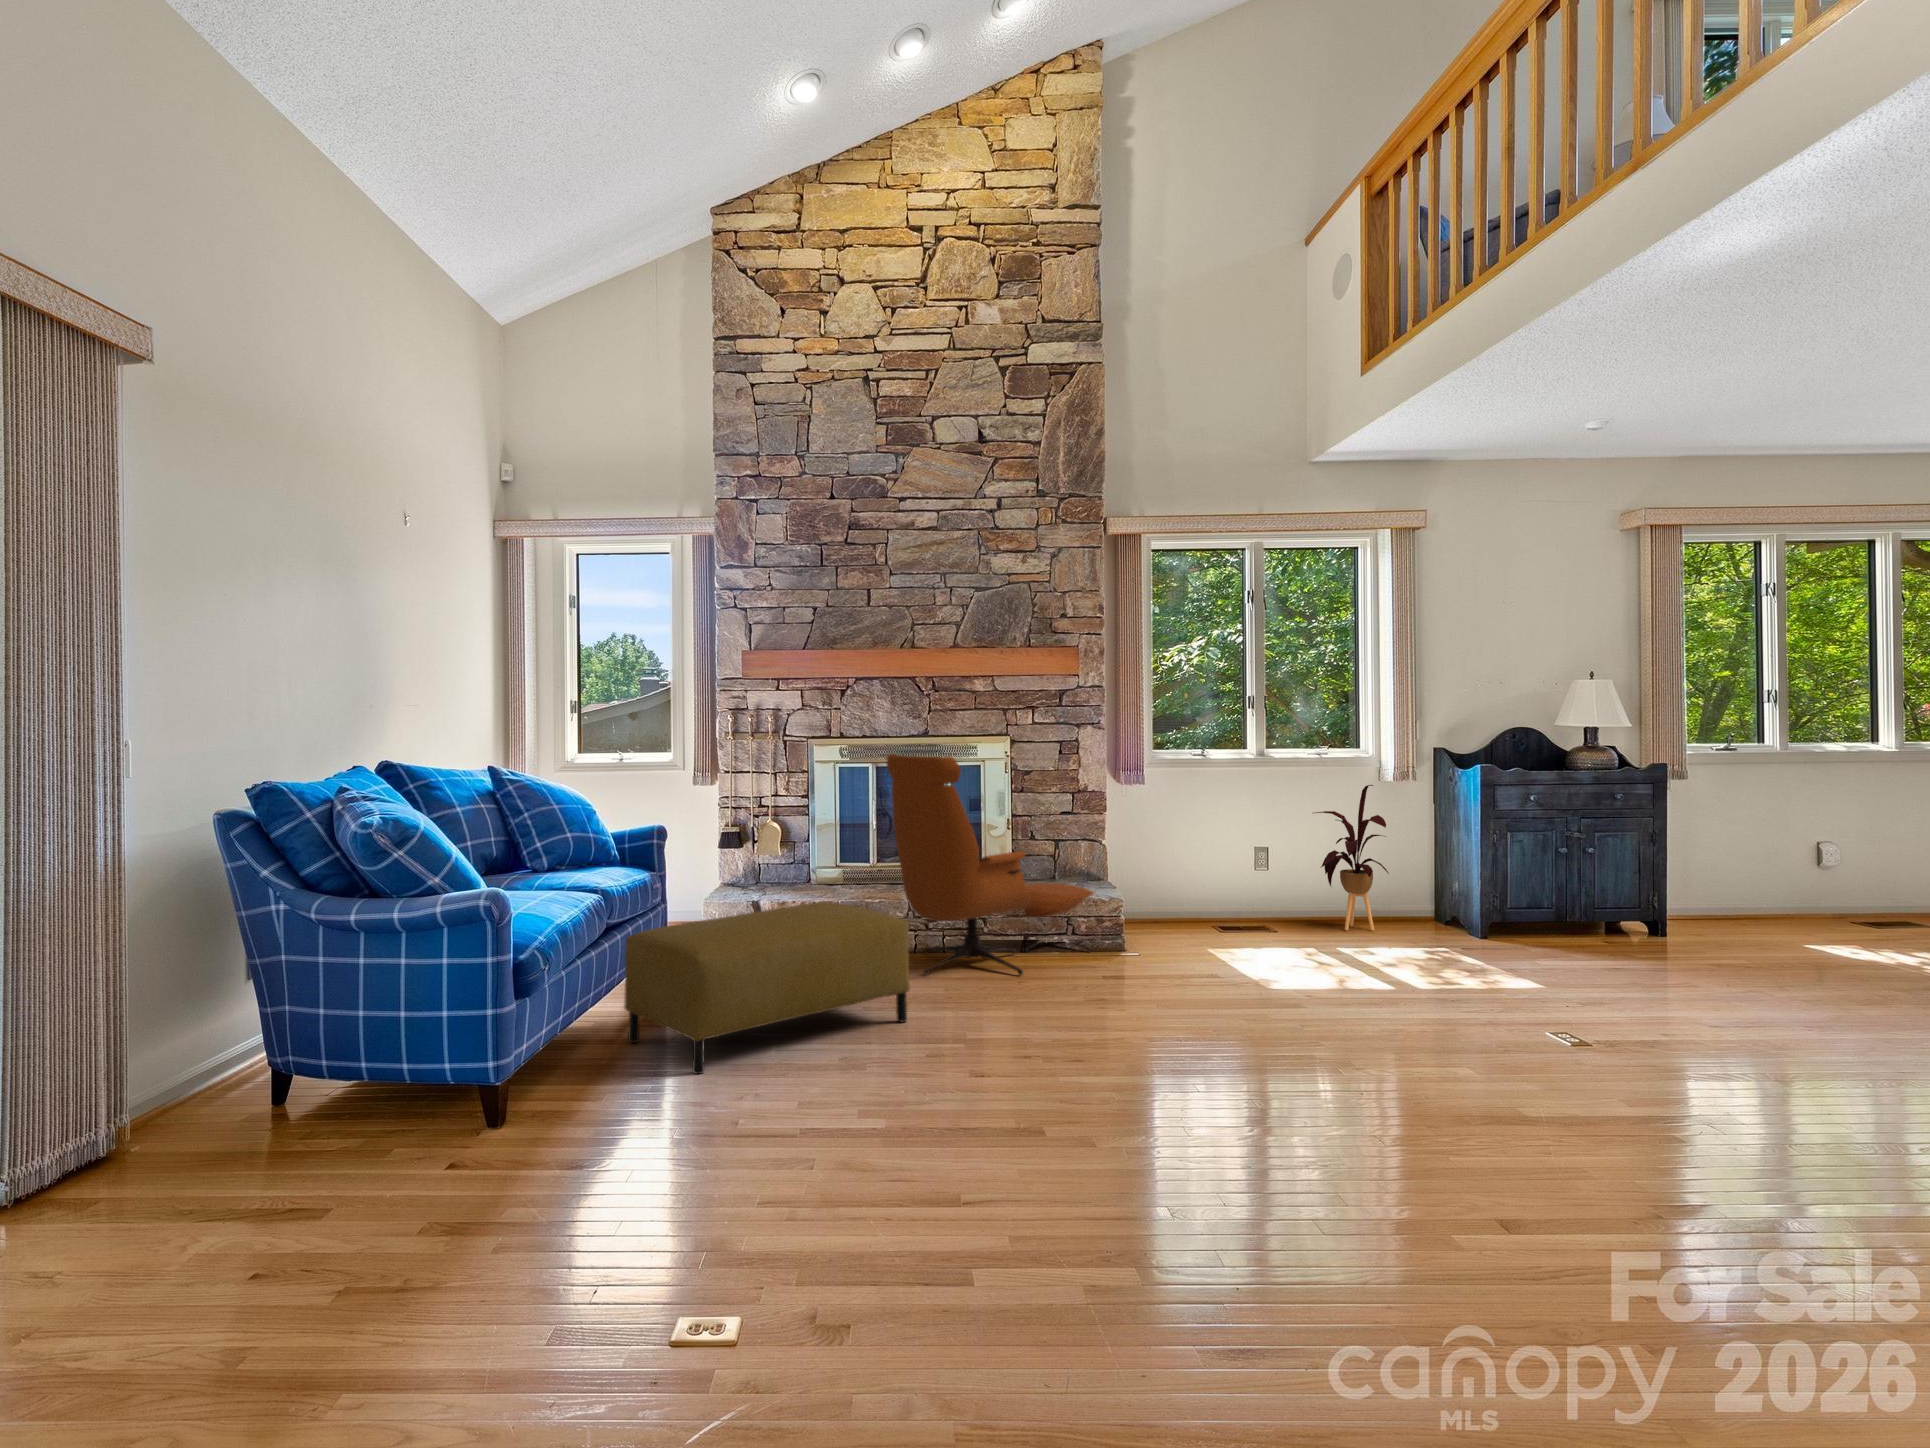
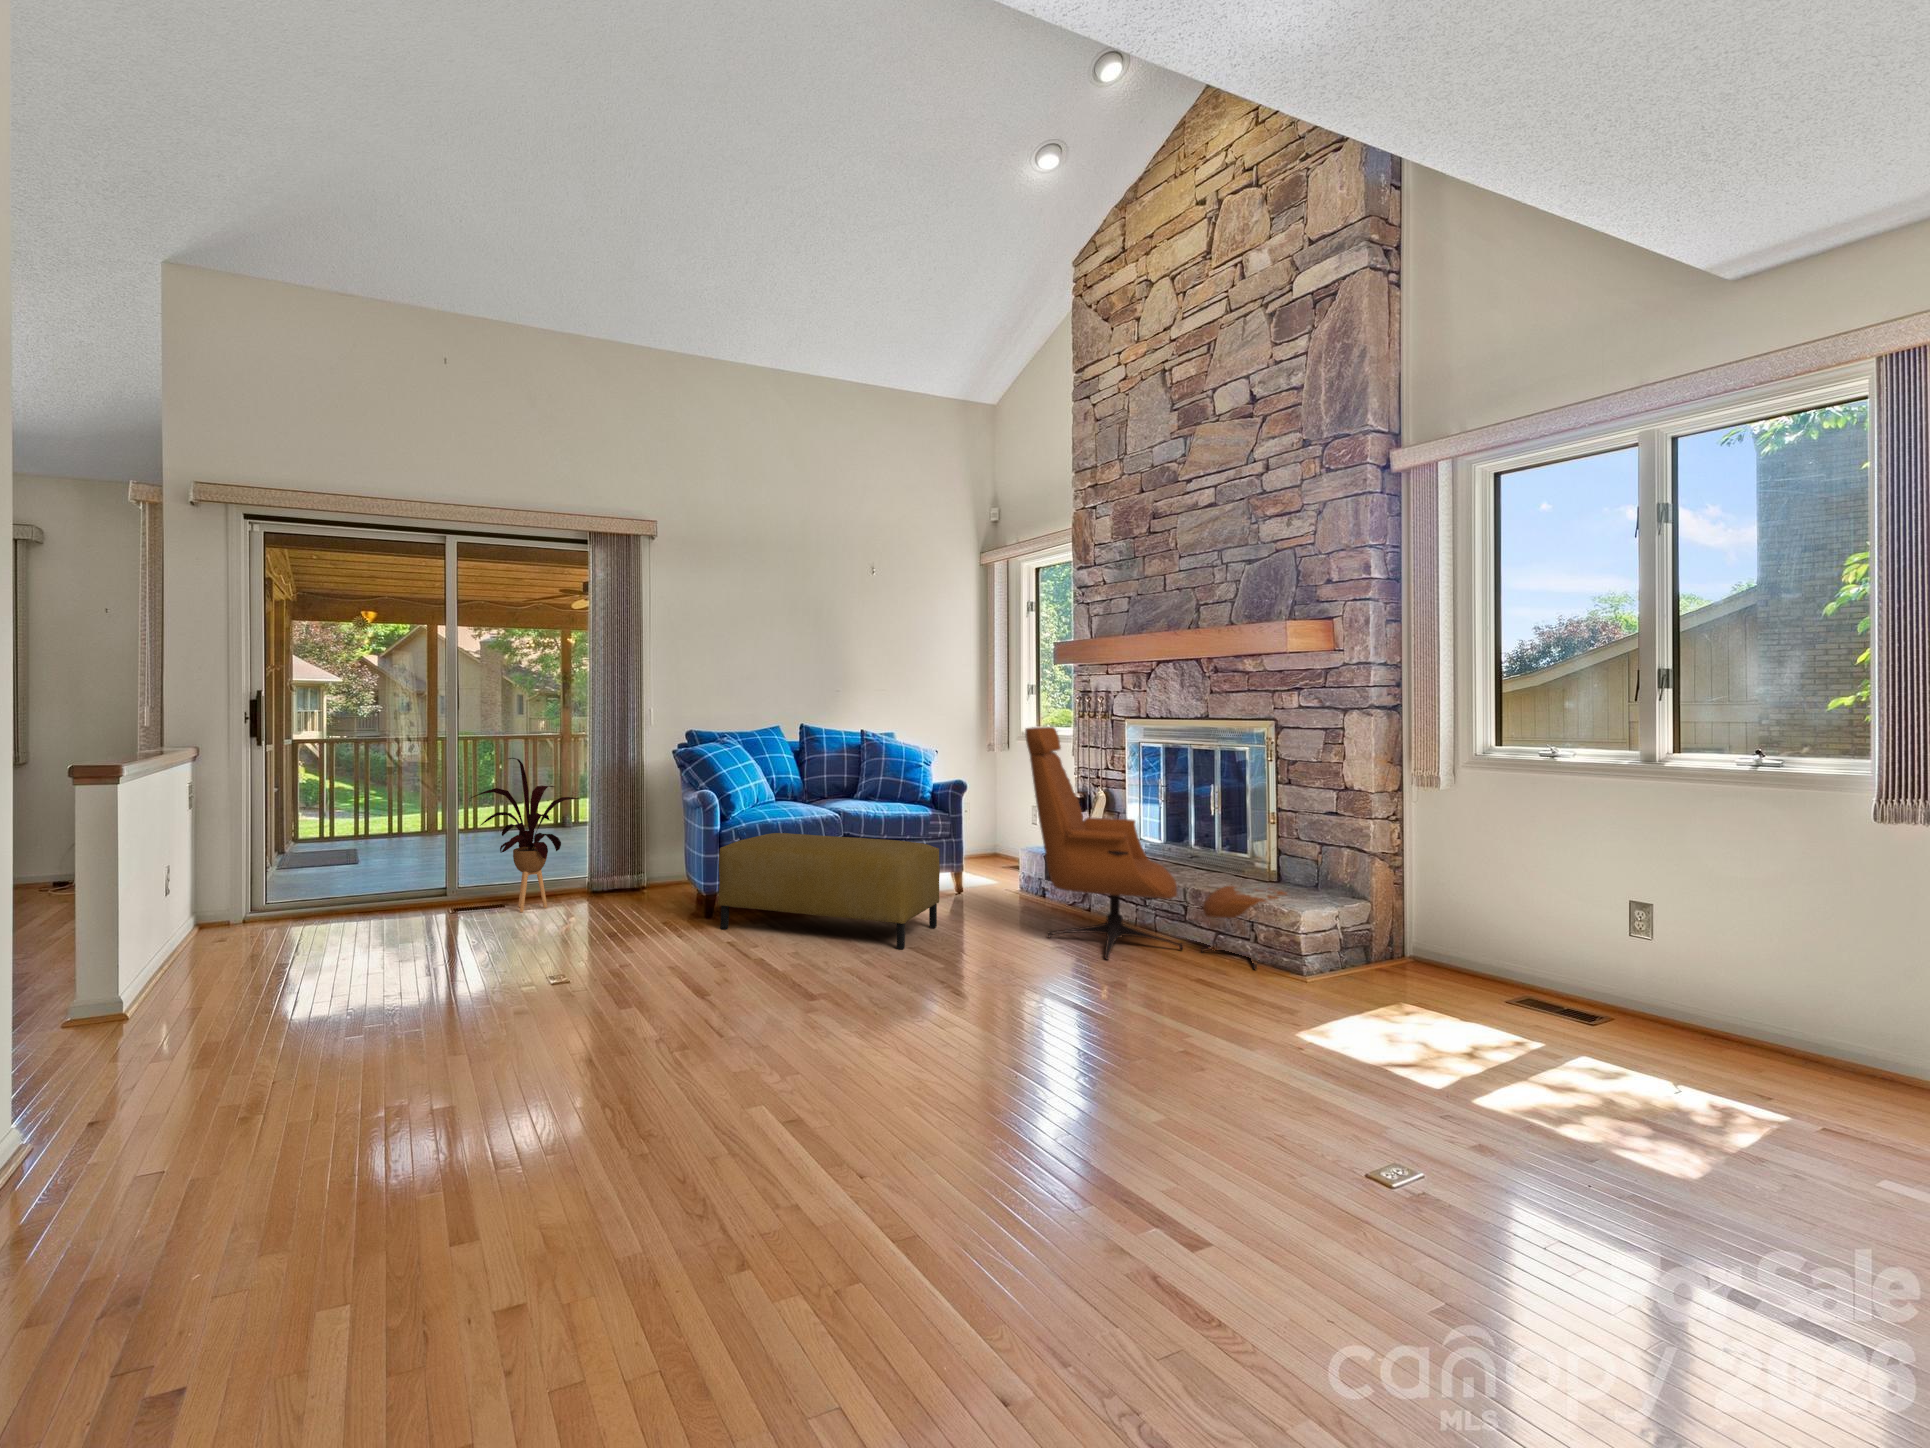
house plant: present [1314,785,1389,931] -> present [469,758,579,912]

